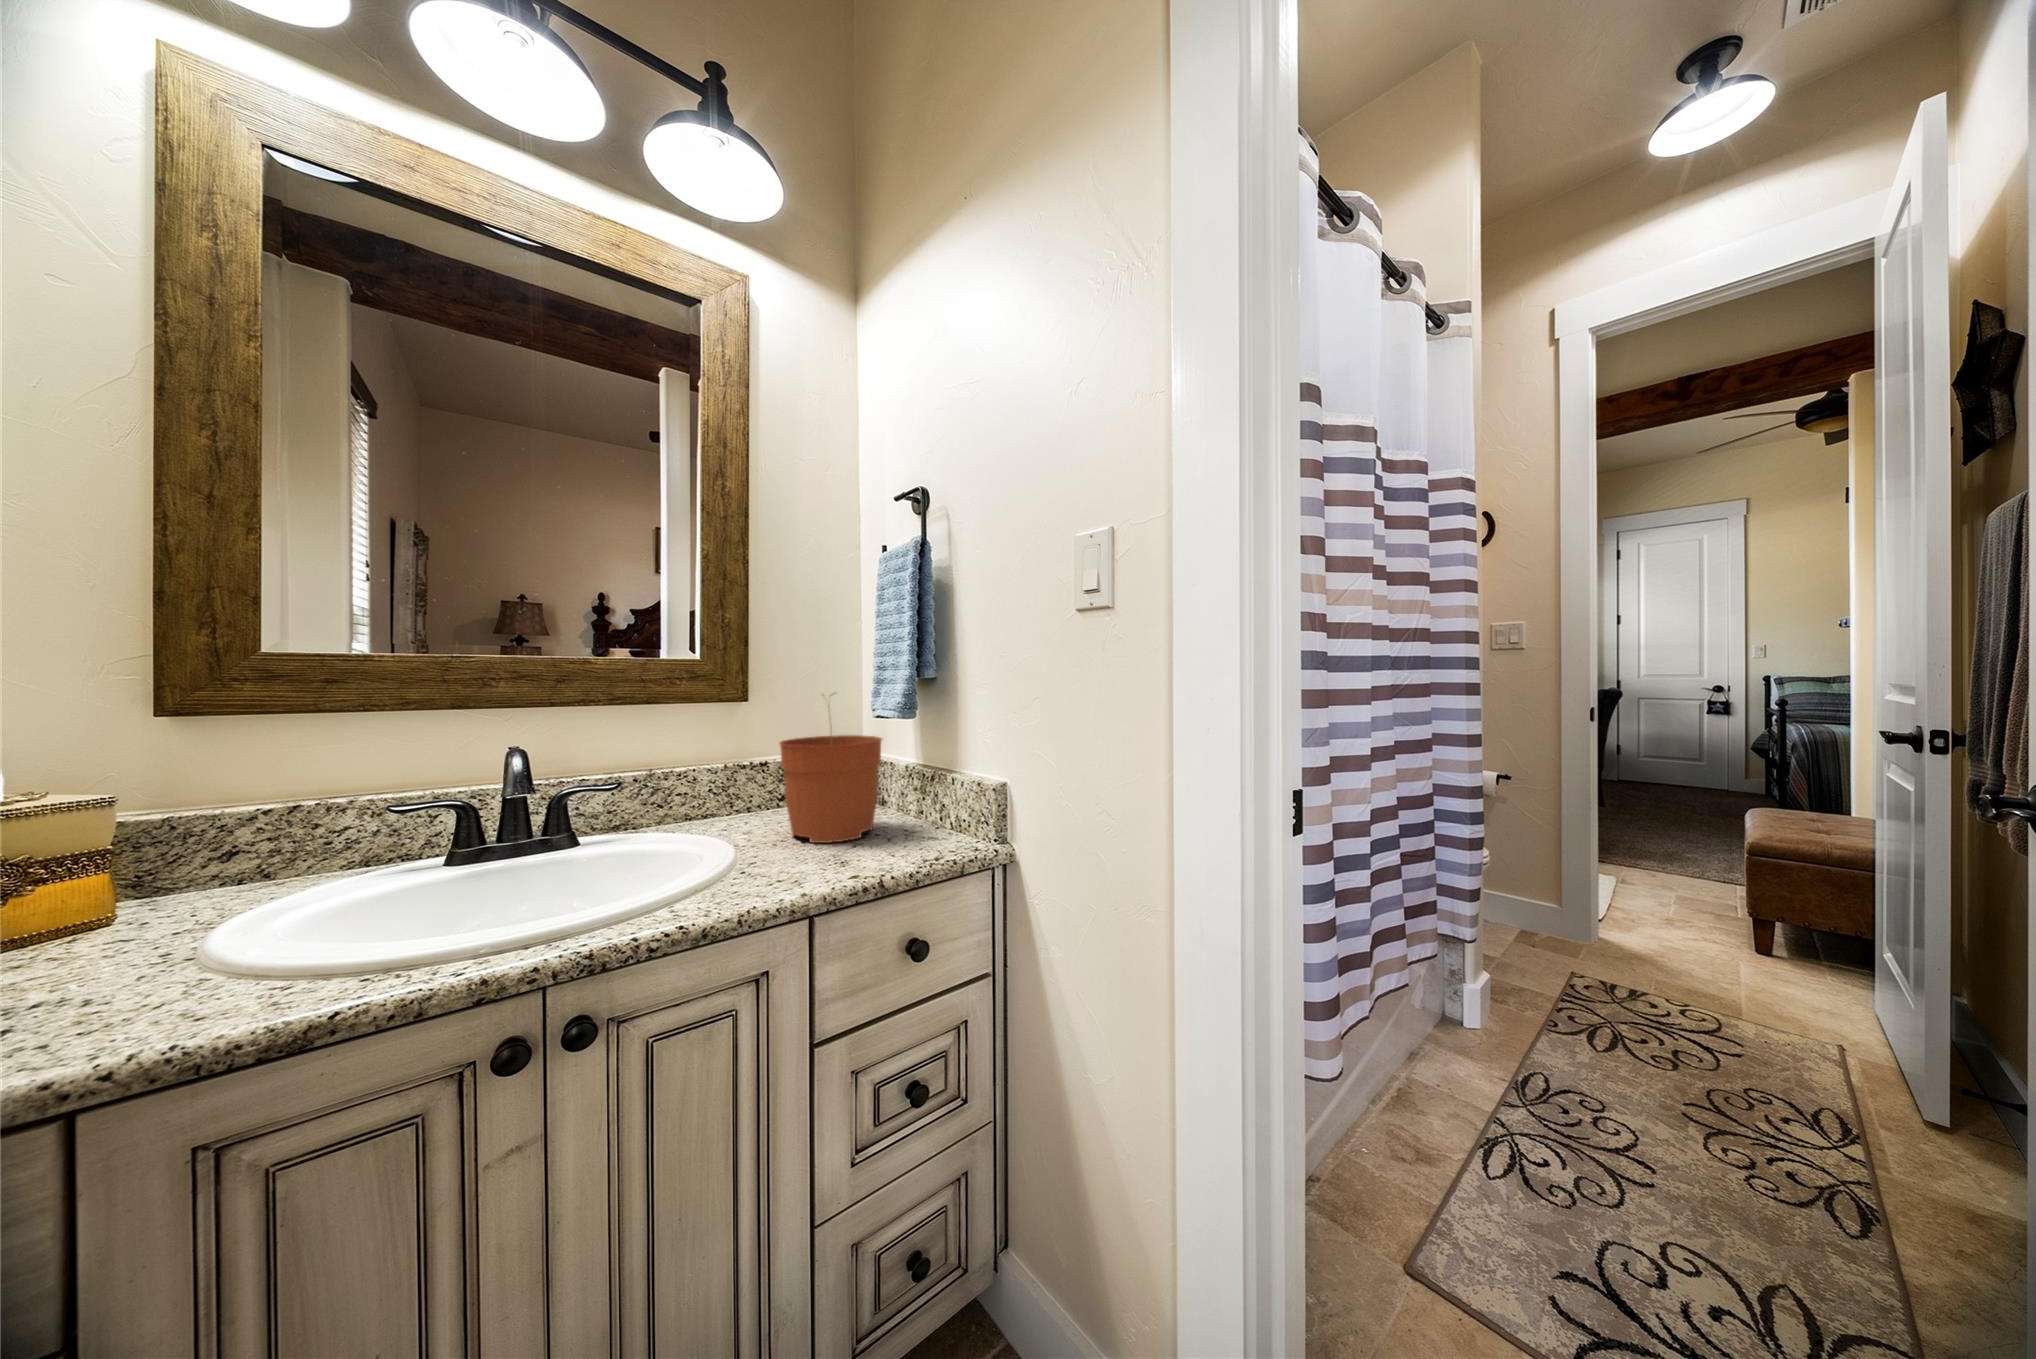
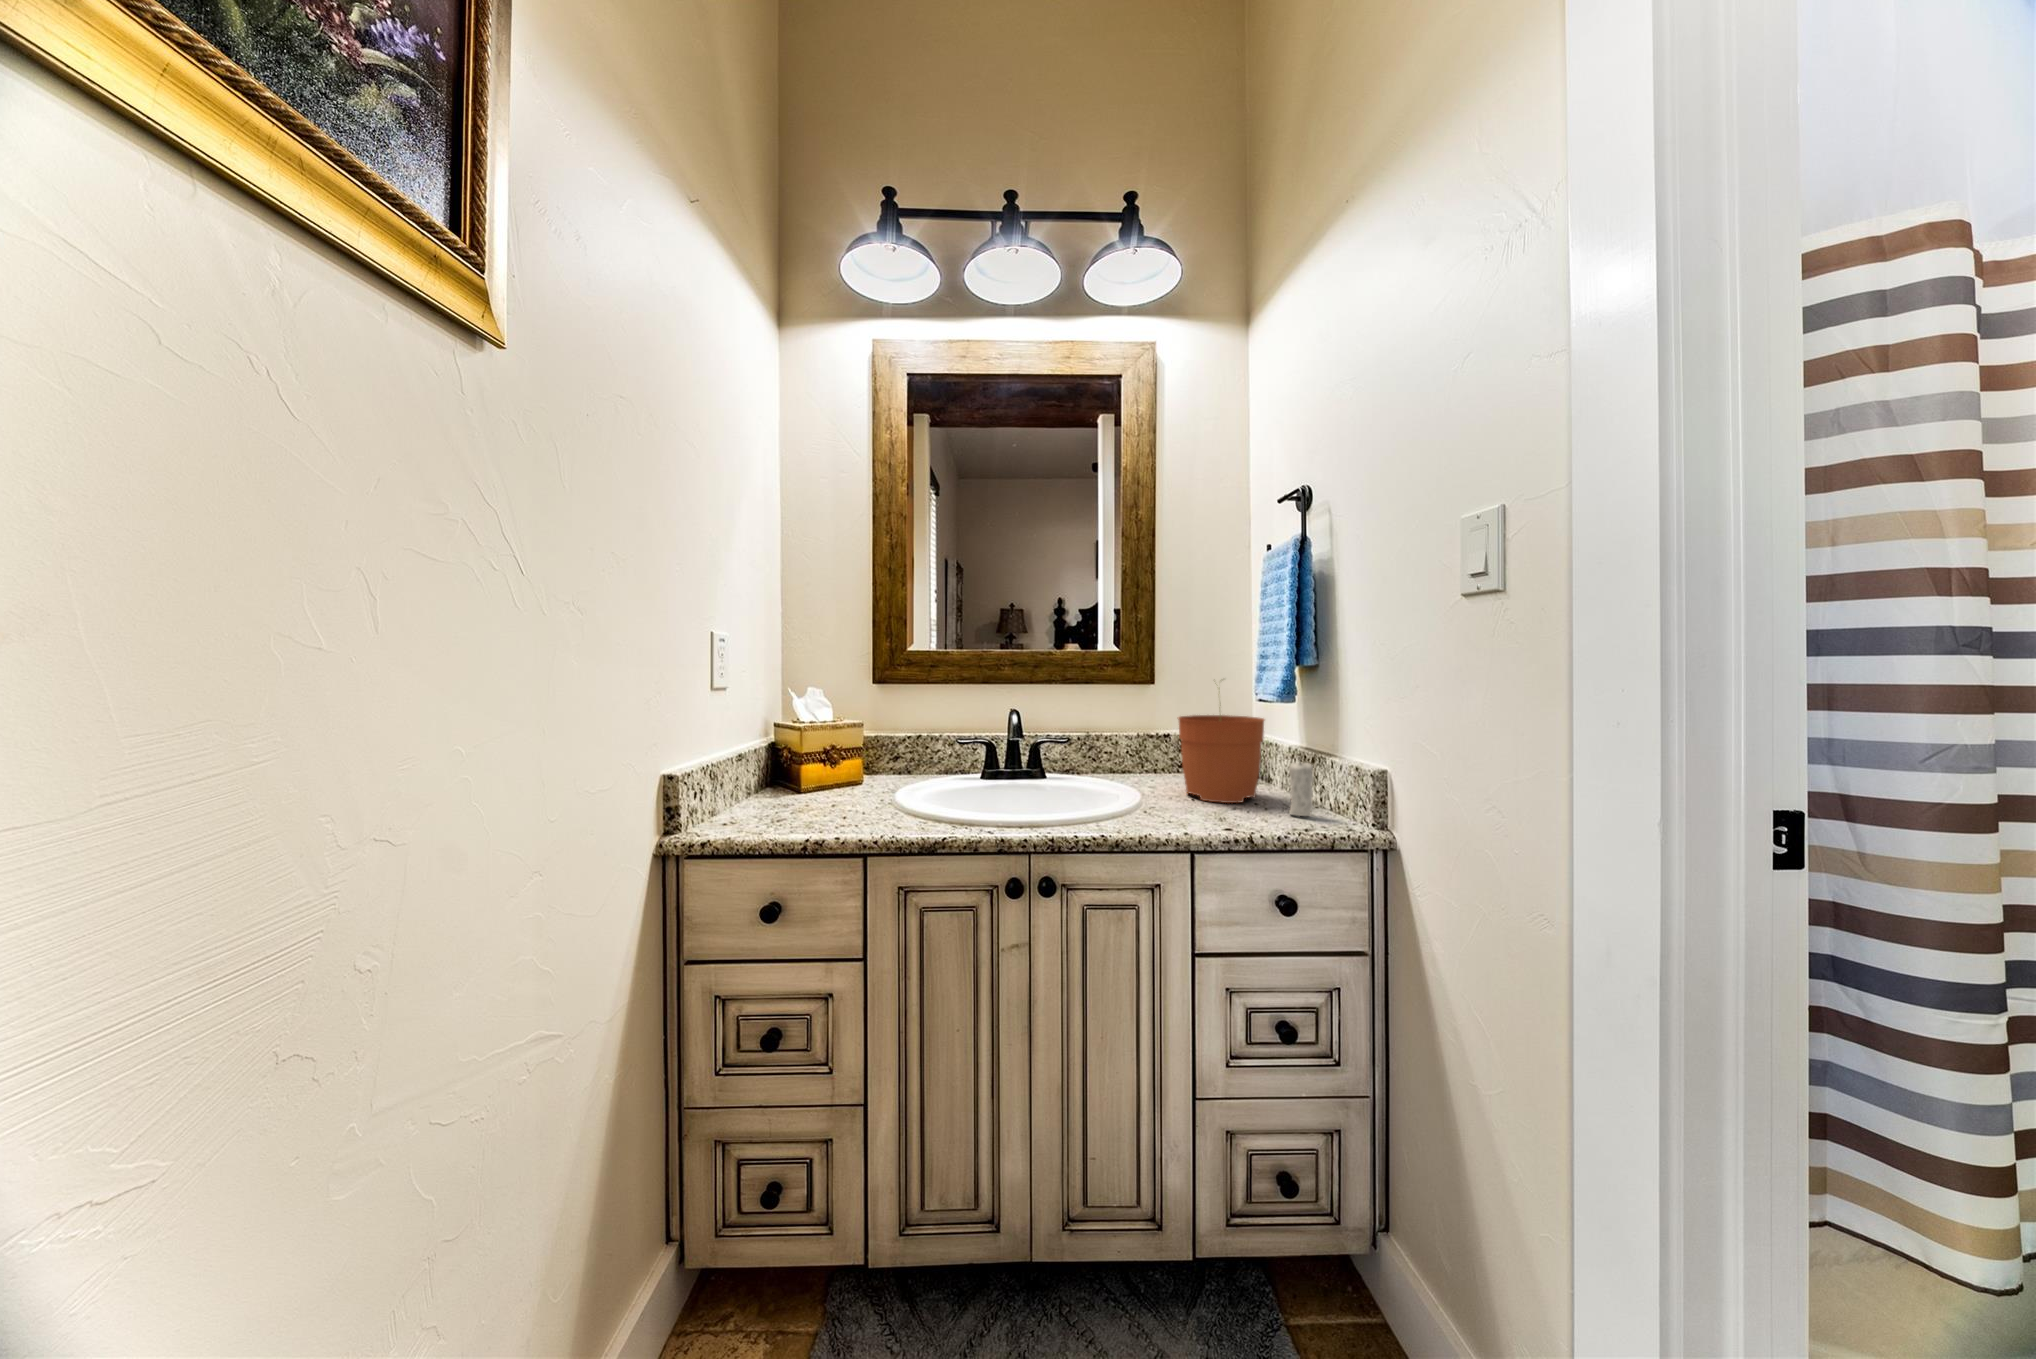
candle: none [911,774,938,846] -> present [1289,760,1313,816]

